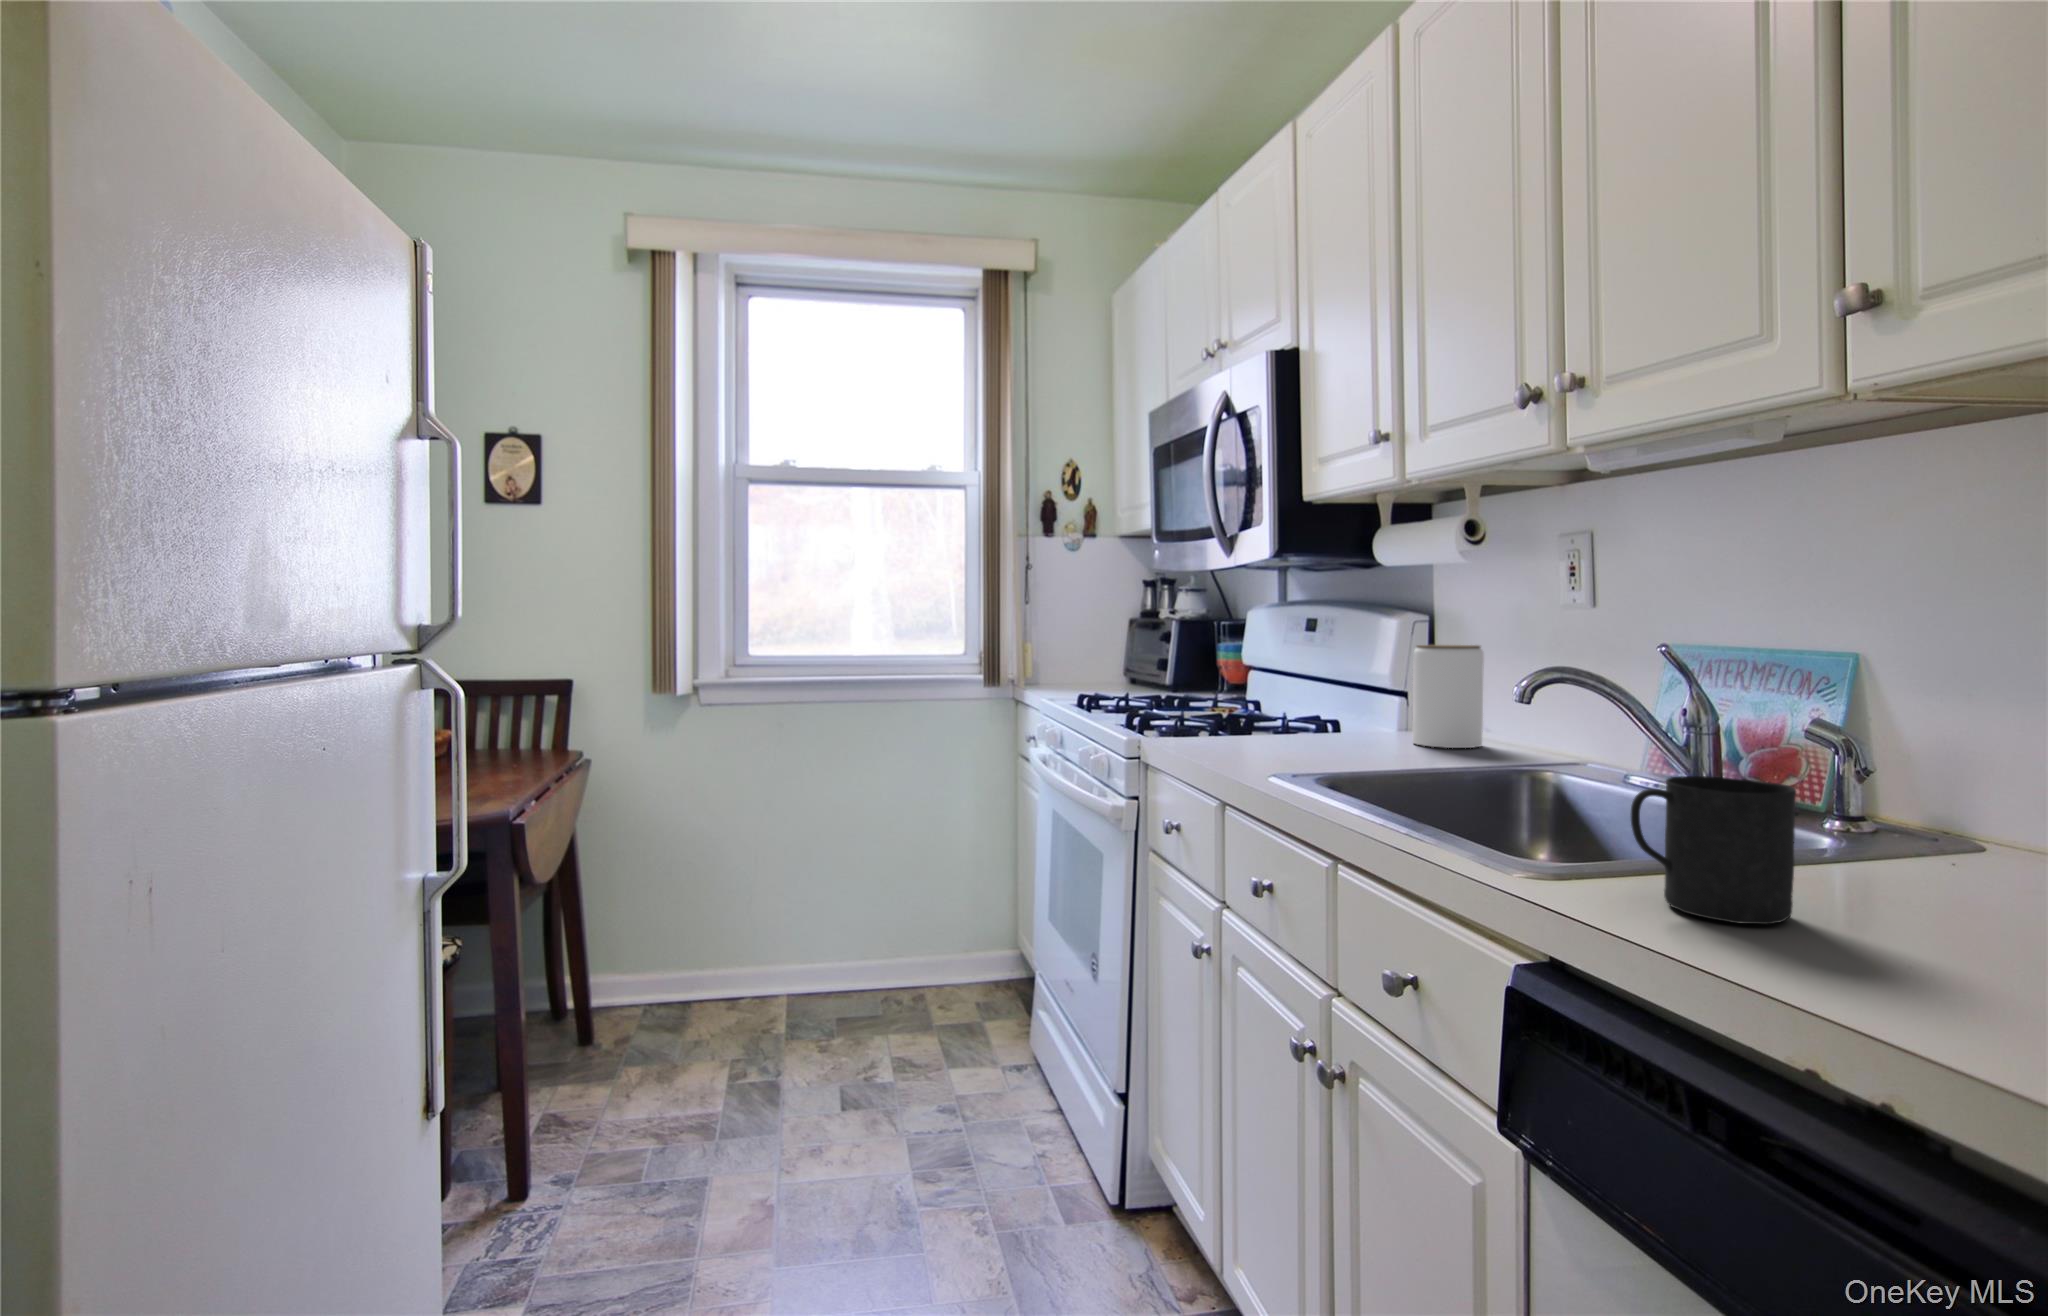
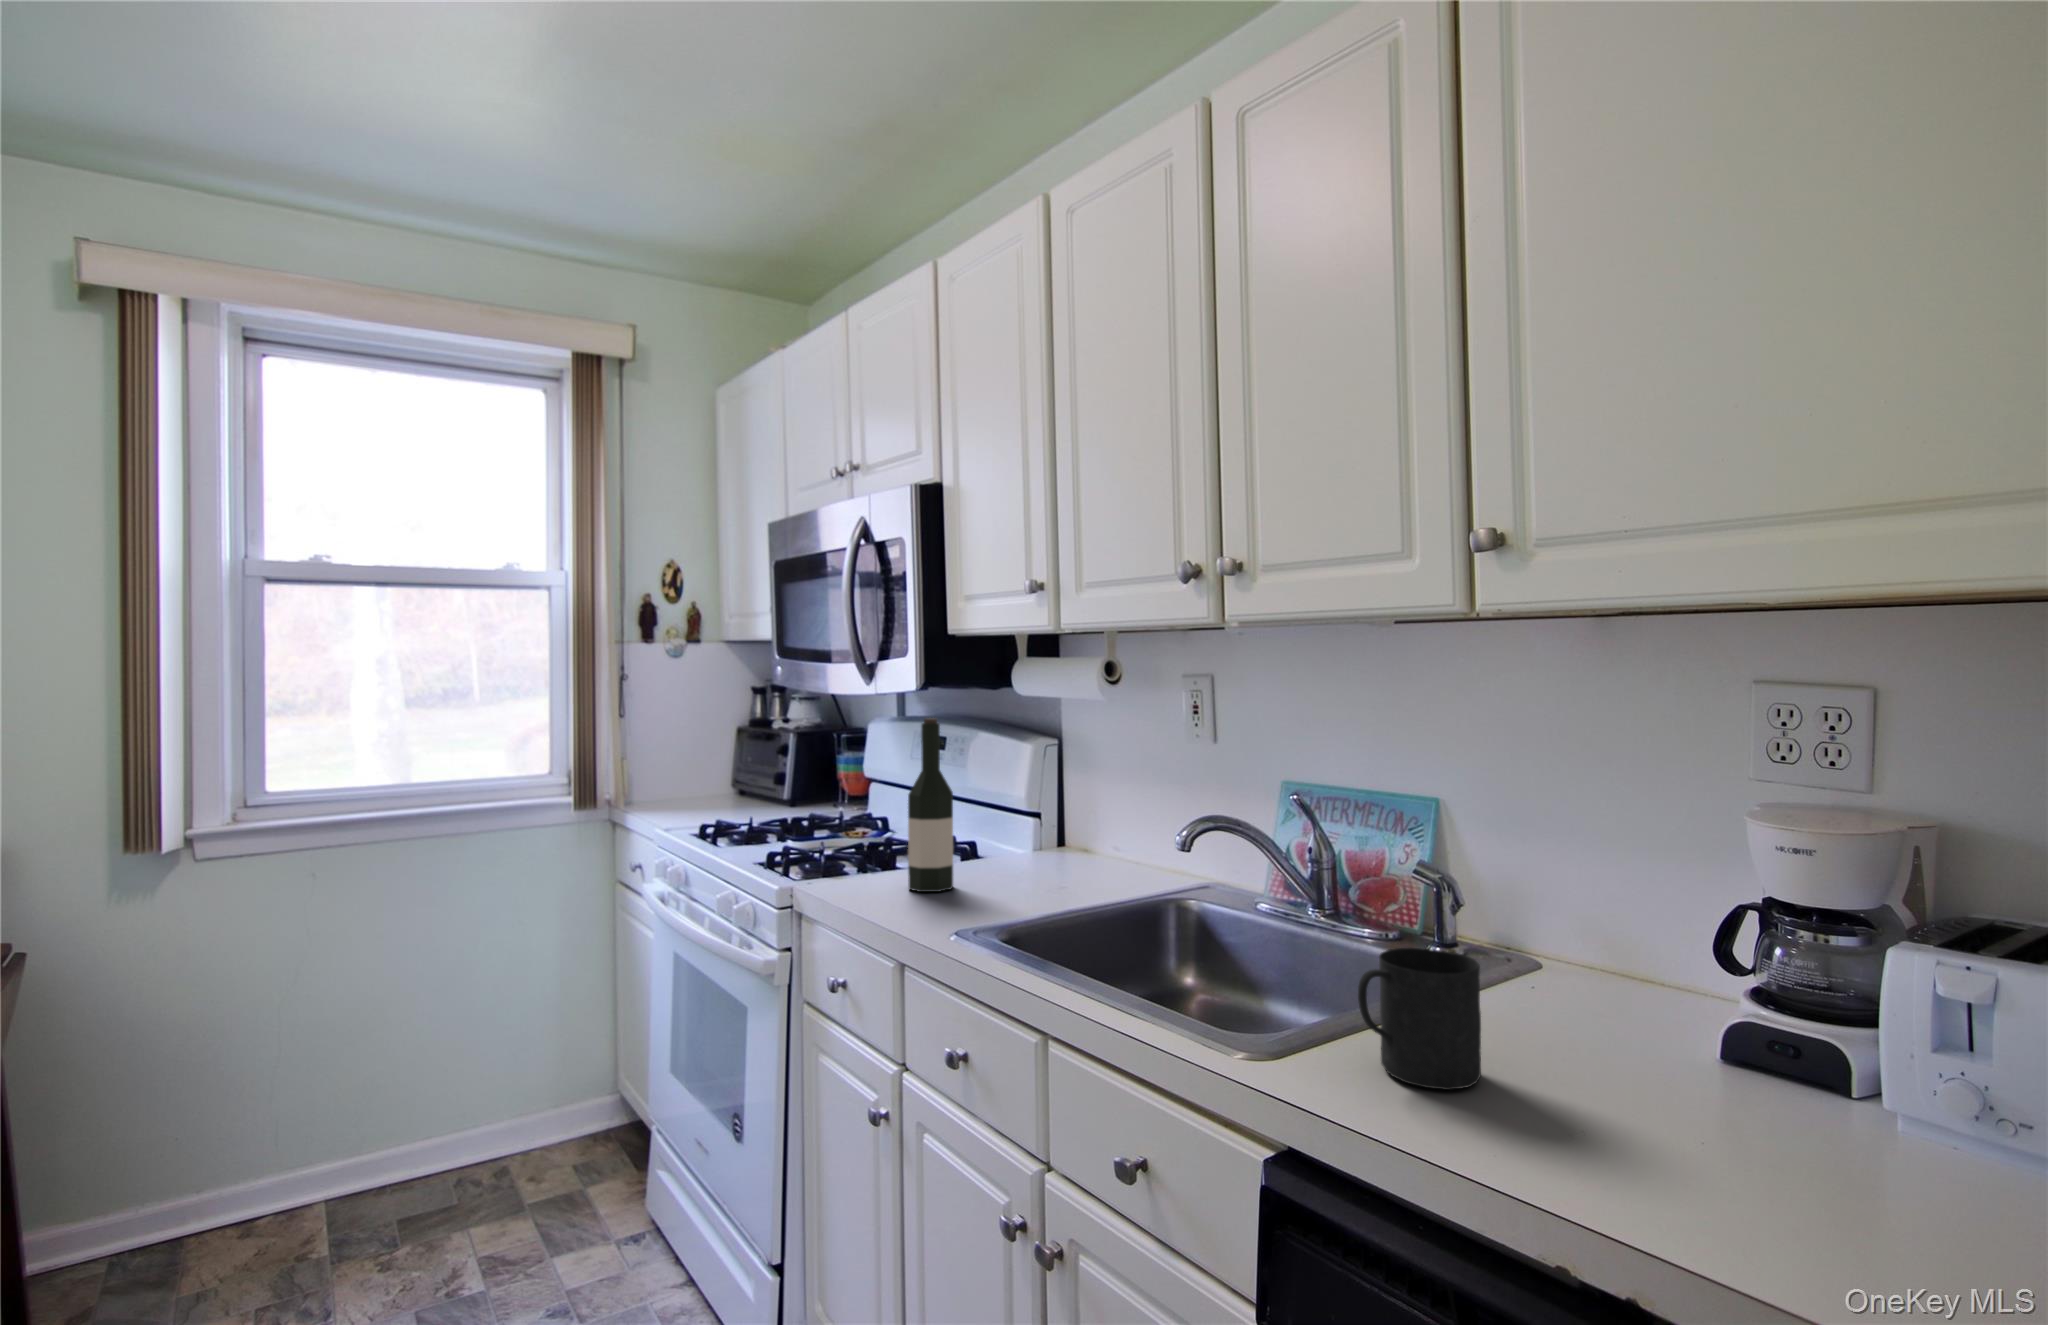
wine bottle: none [1244,580,1291,749] -> present [908,718,953,892]
jar: present [1413,645,1484,748] -> none [1060,774,1121,875]

